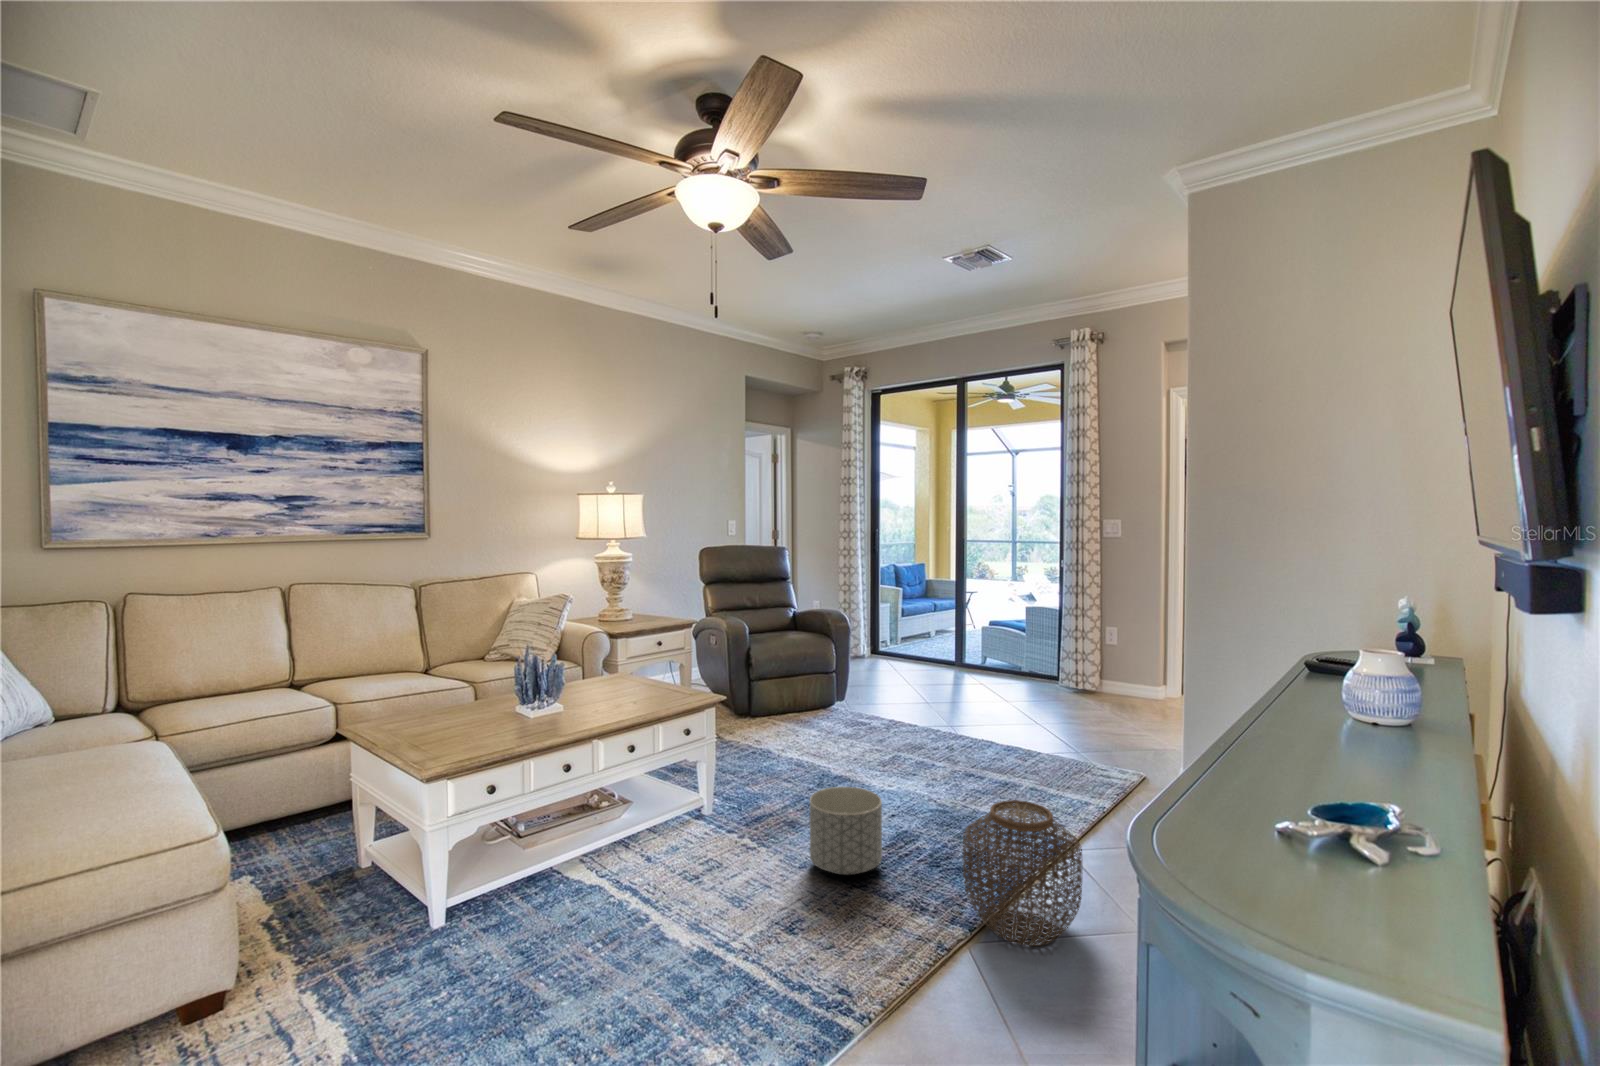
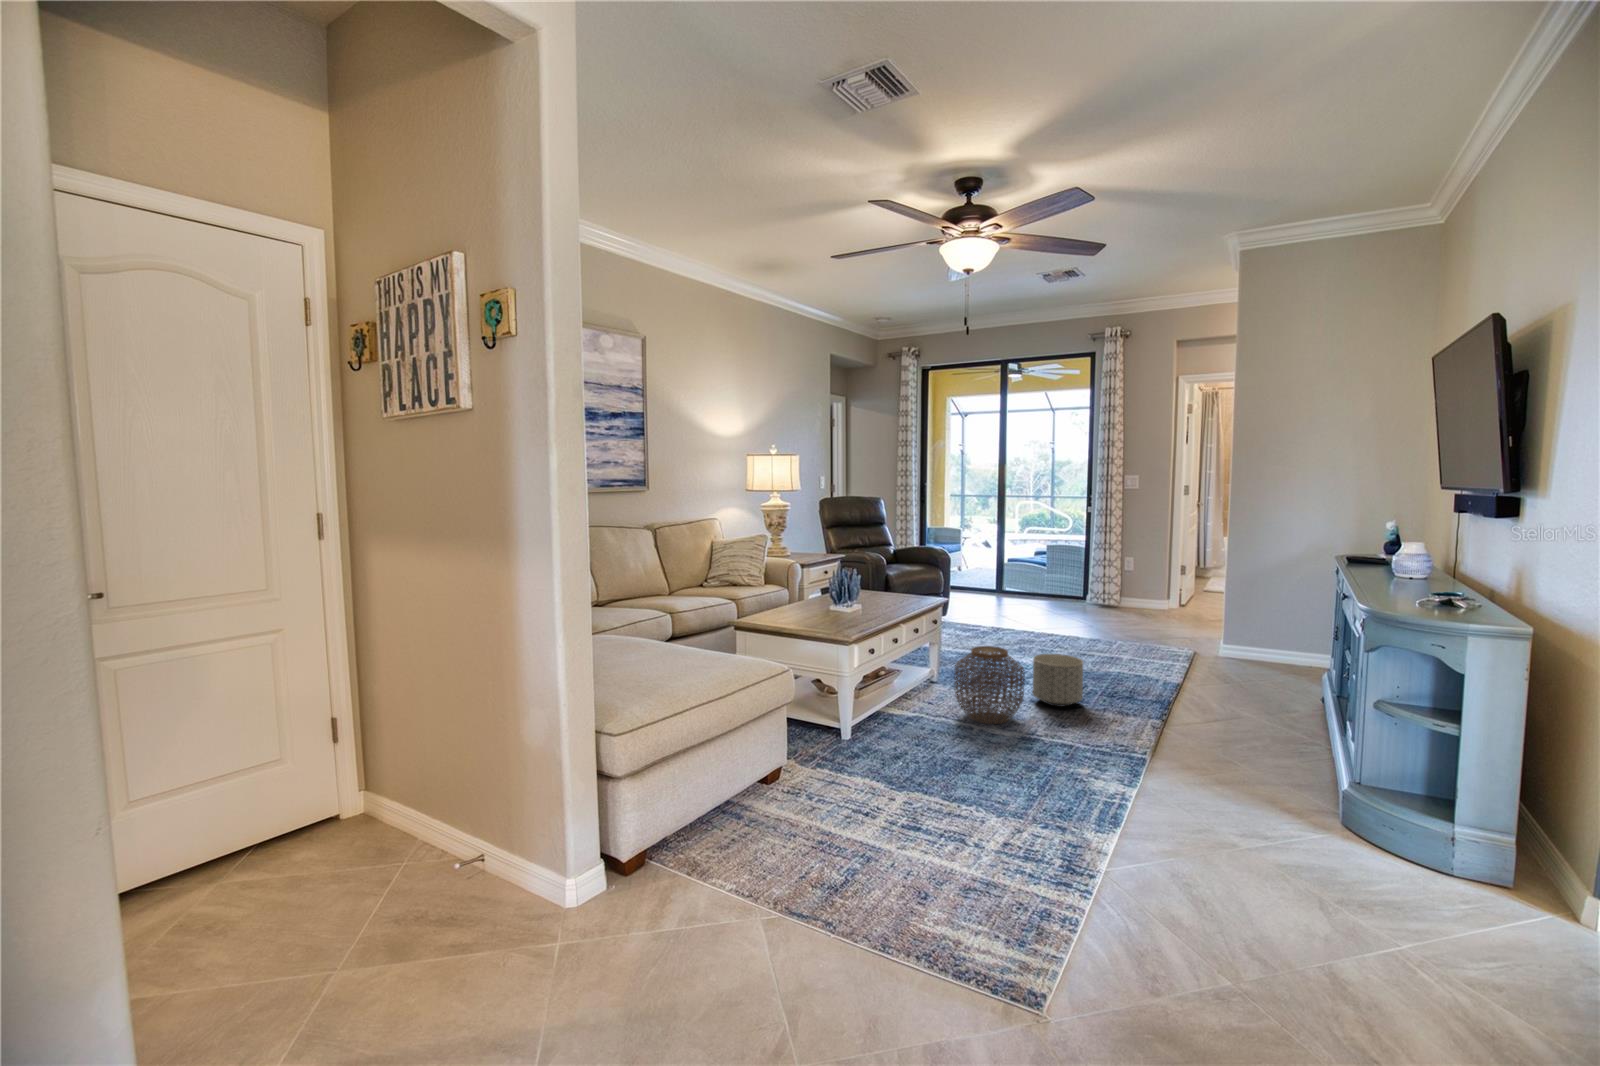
woven basket: present [963,800,1082,946] -> present [955,646,1024,724]

